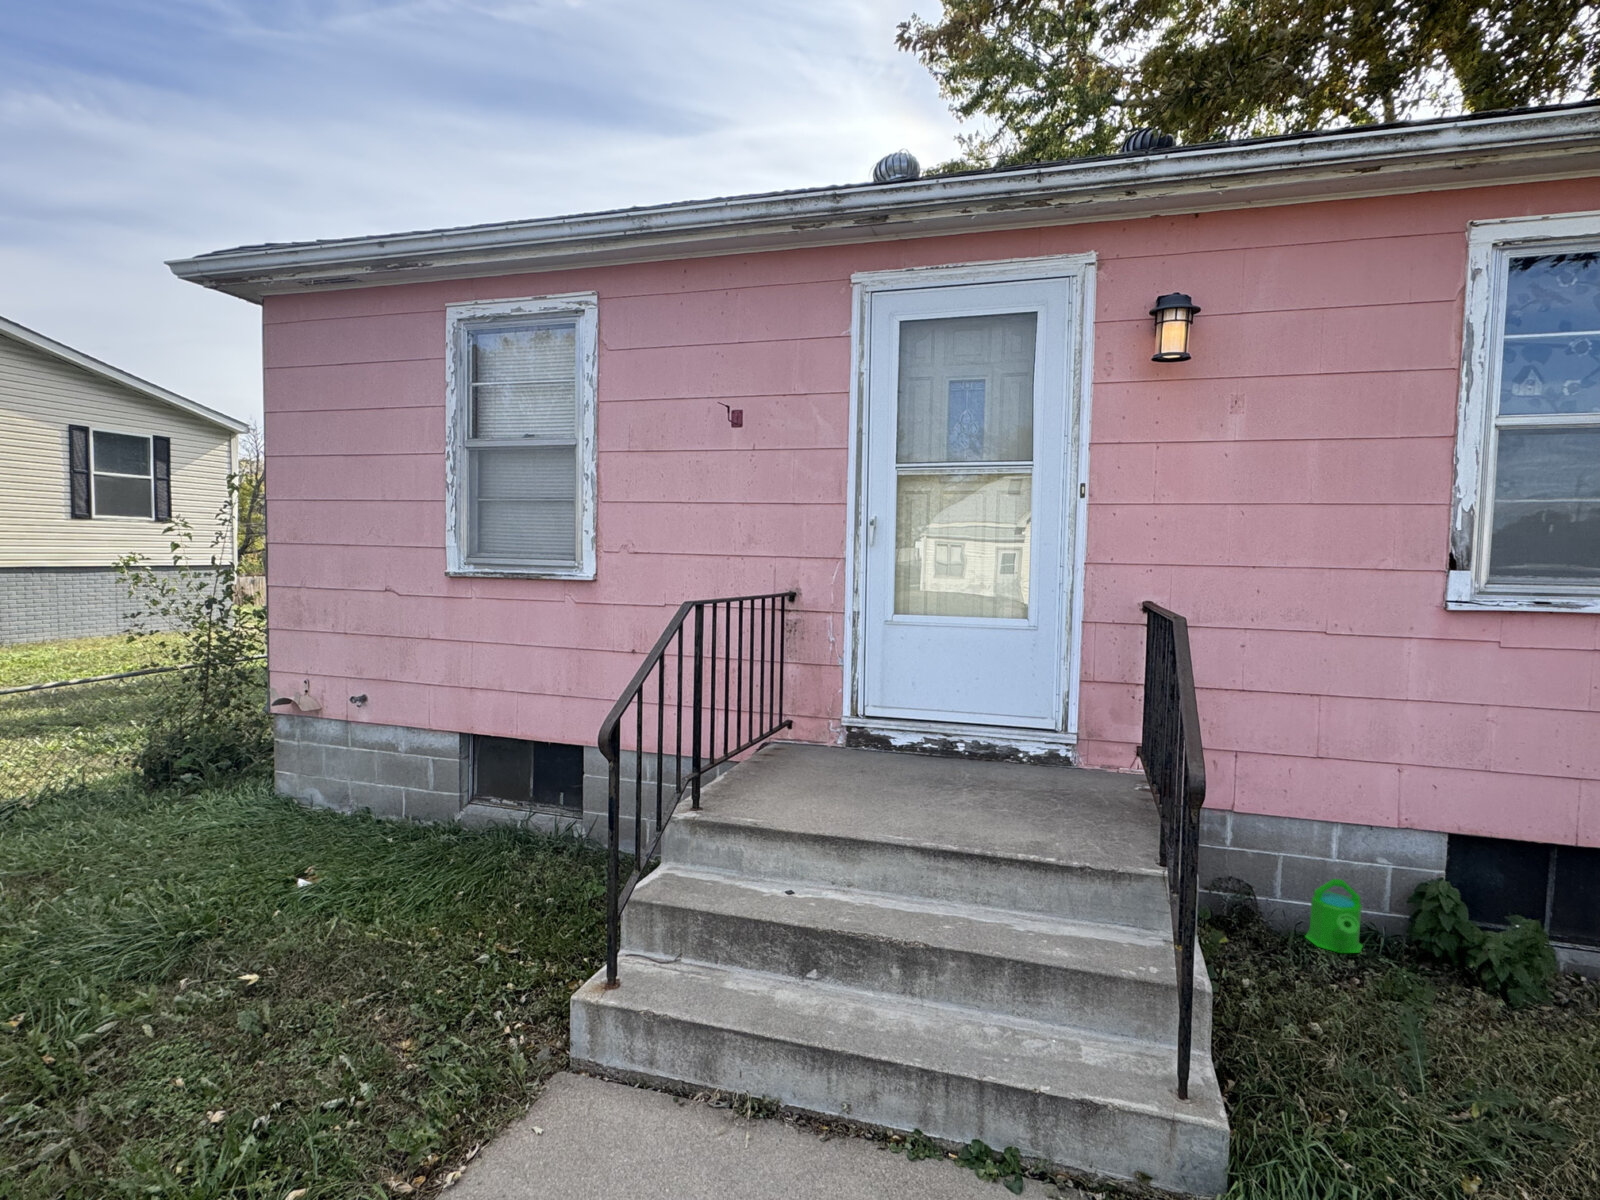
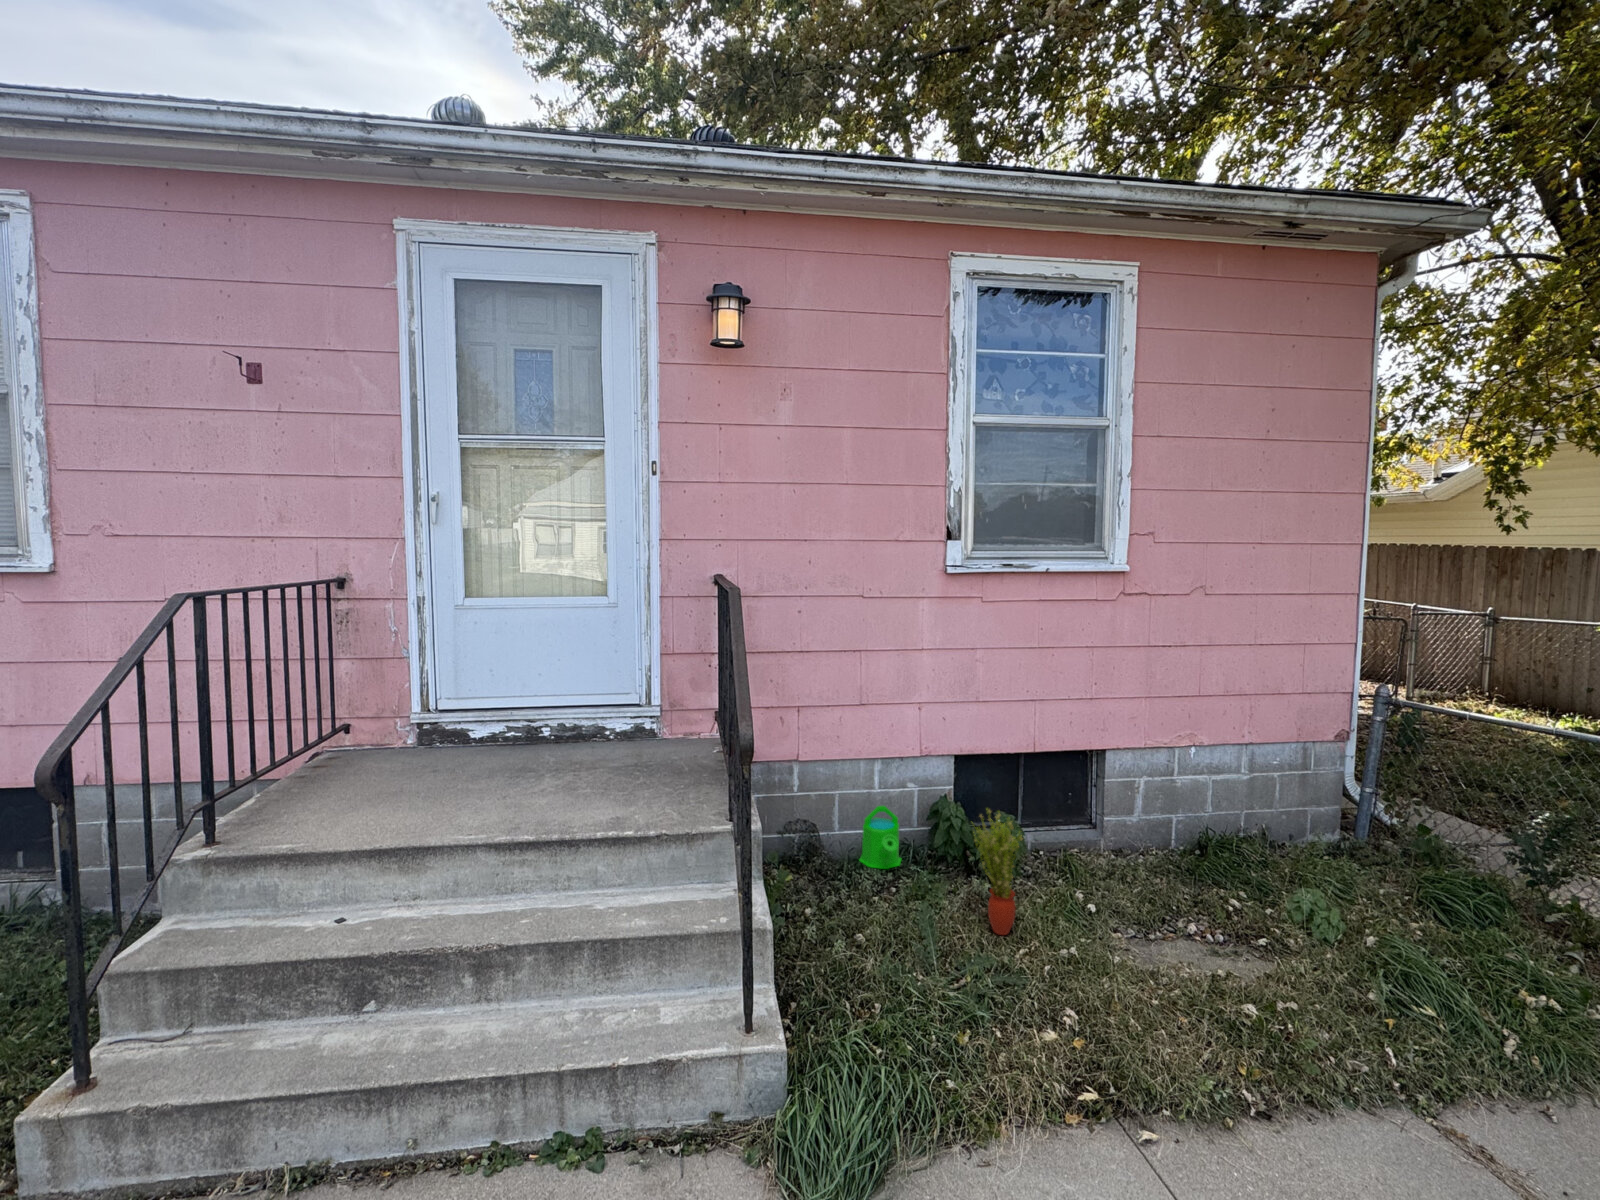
potted plant: none [1462,904,1540,1062] -> present [973,810,1022,935]

